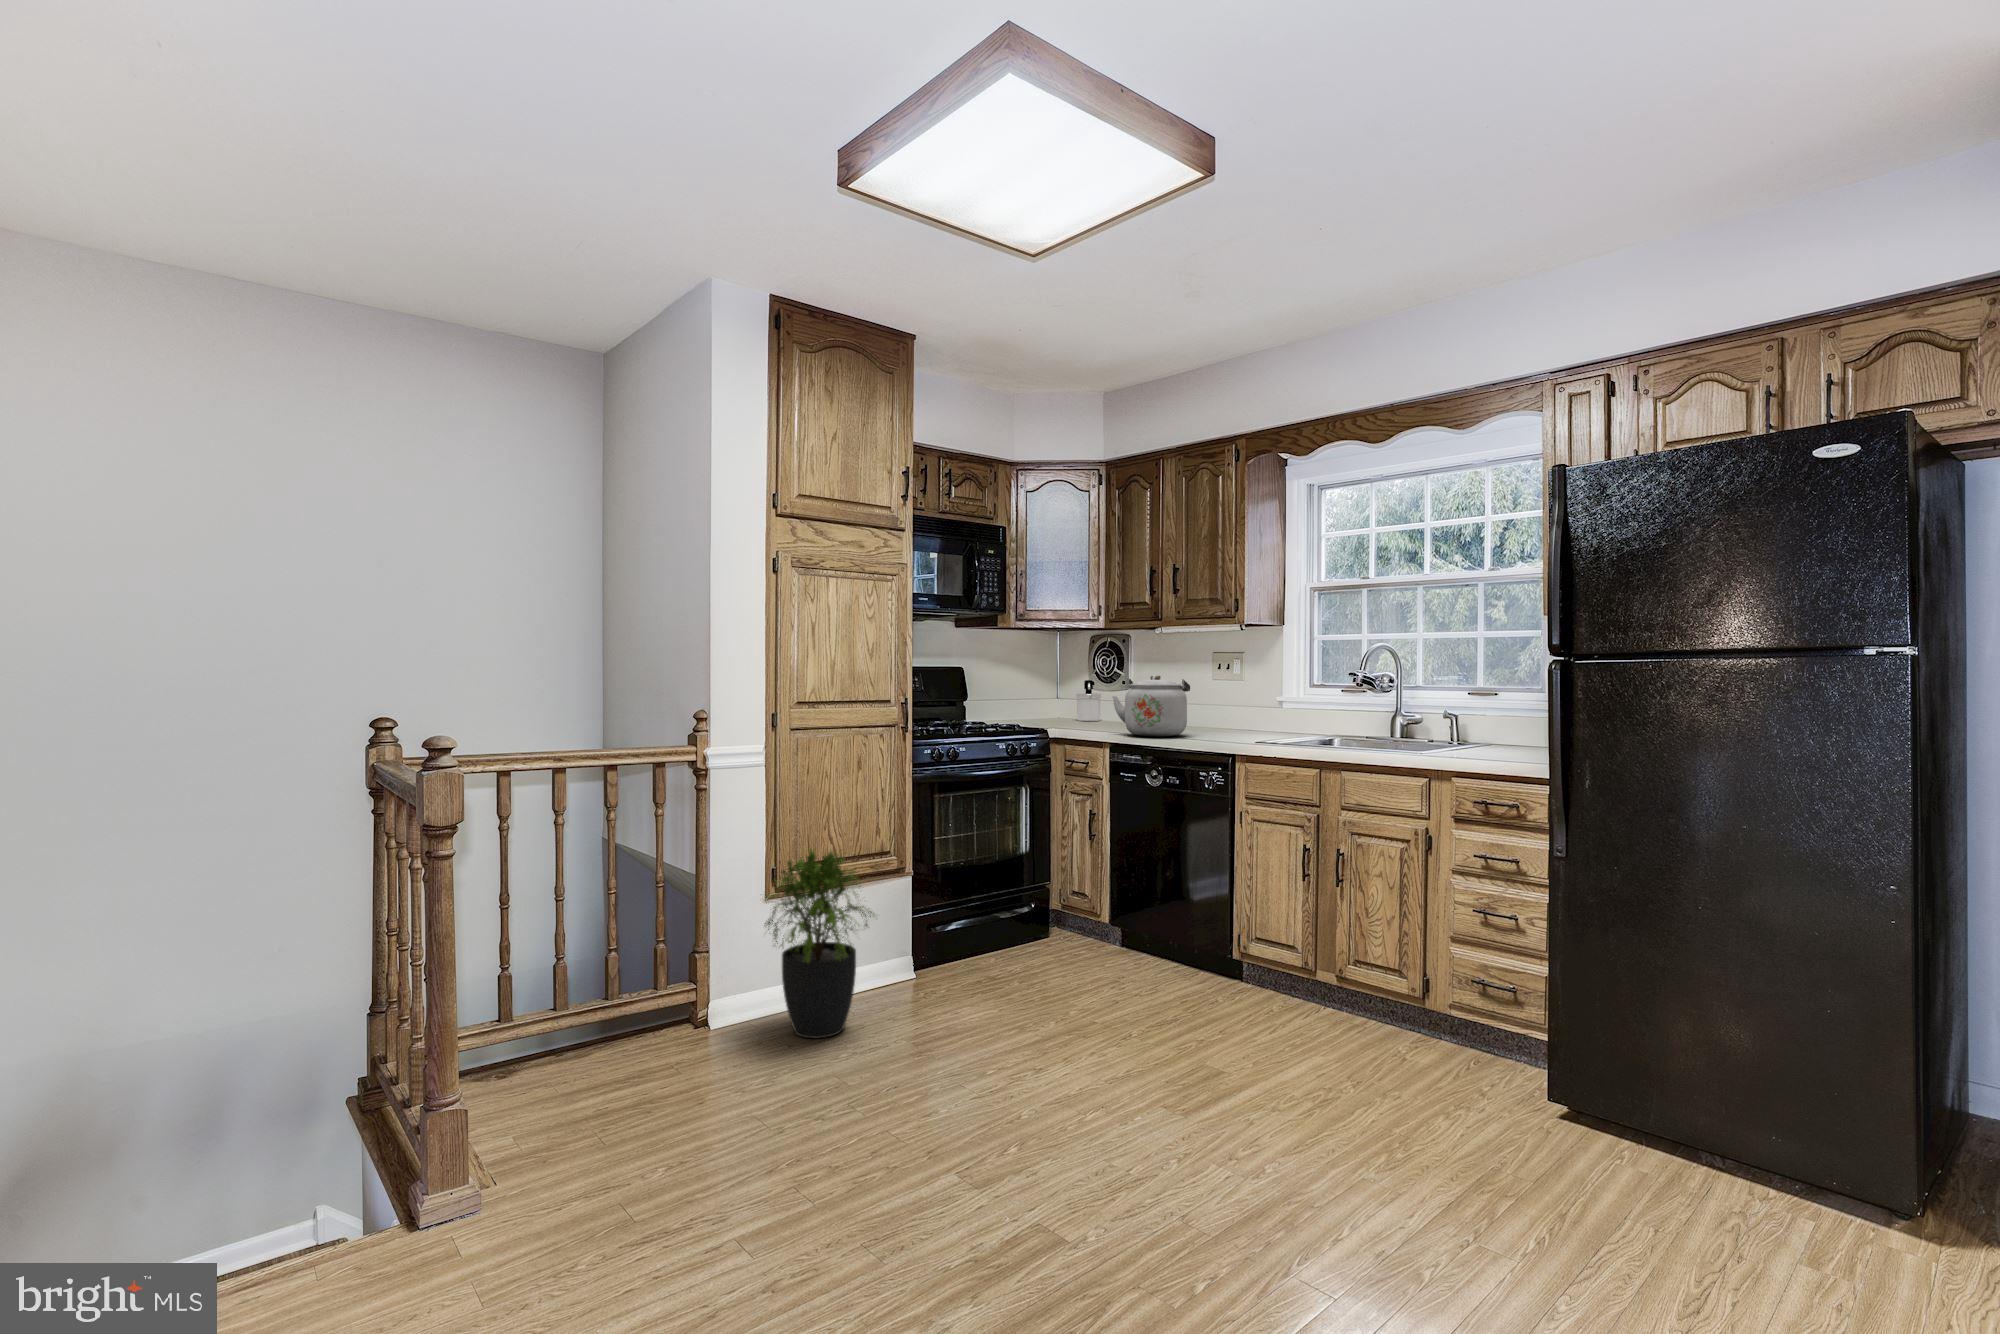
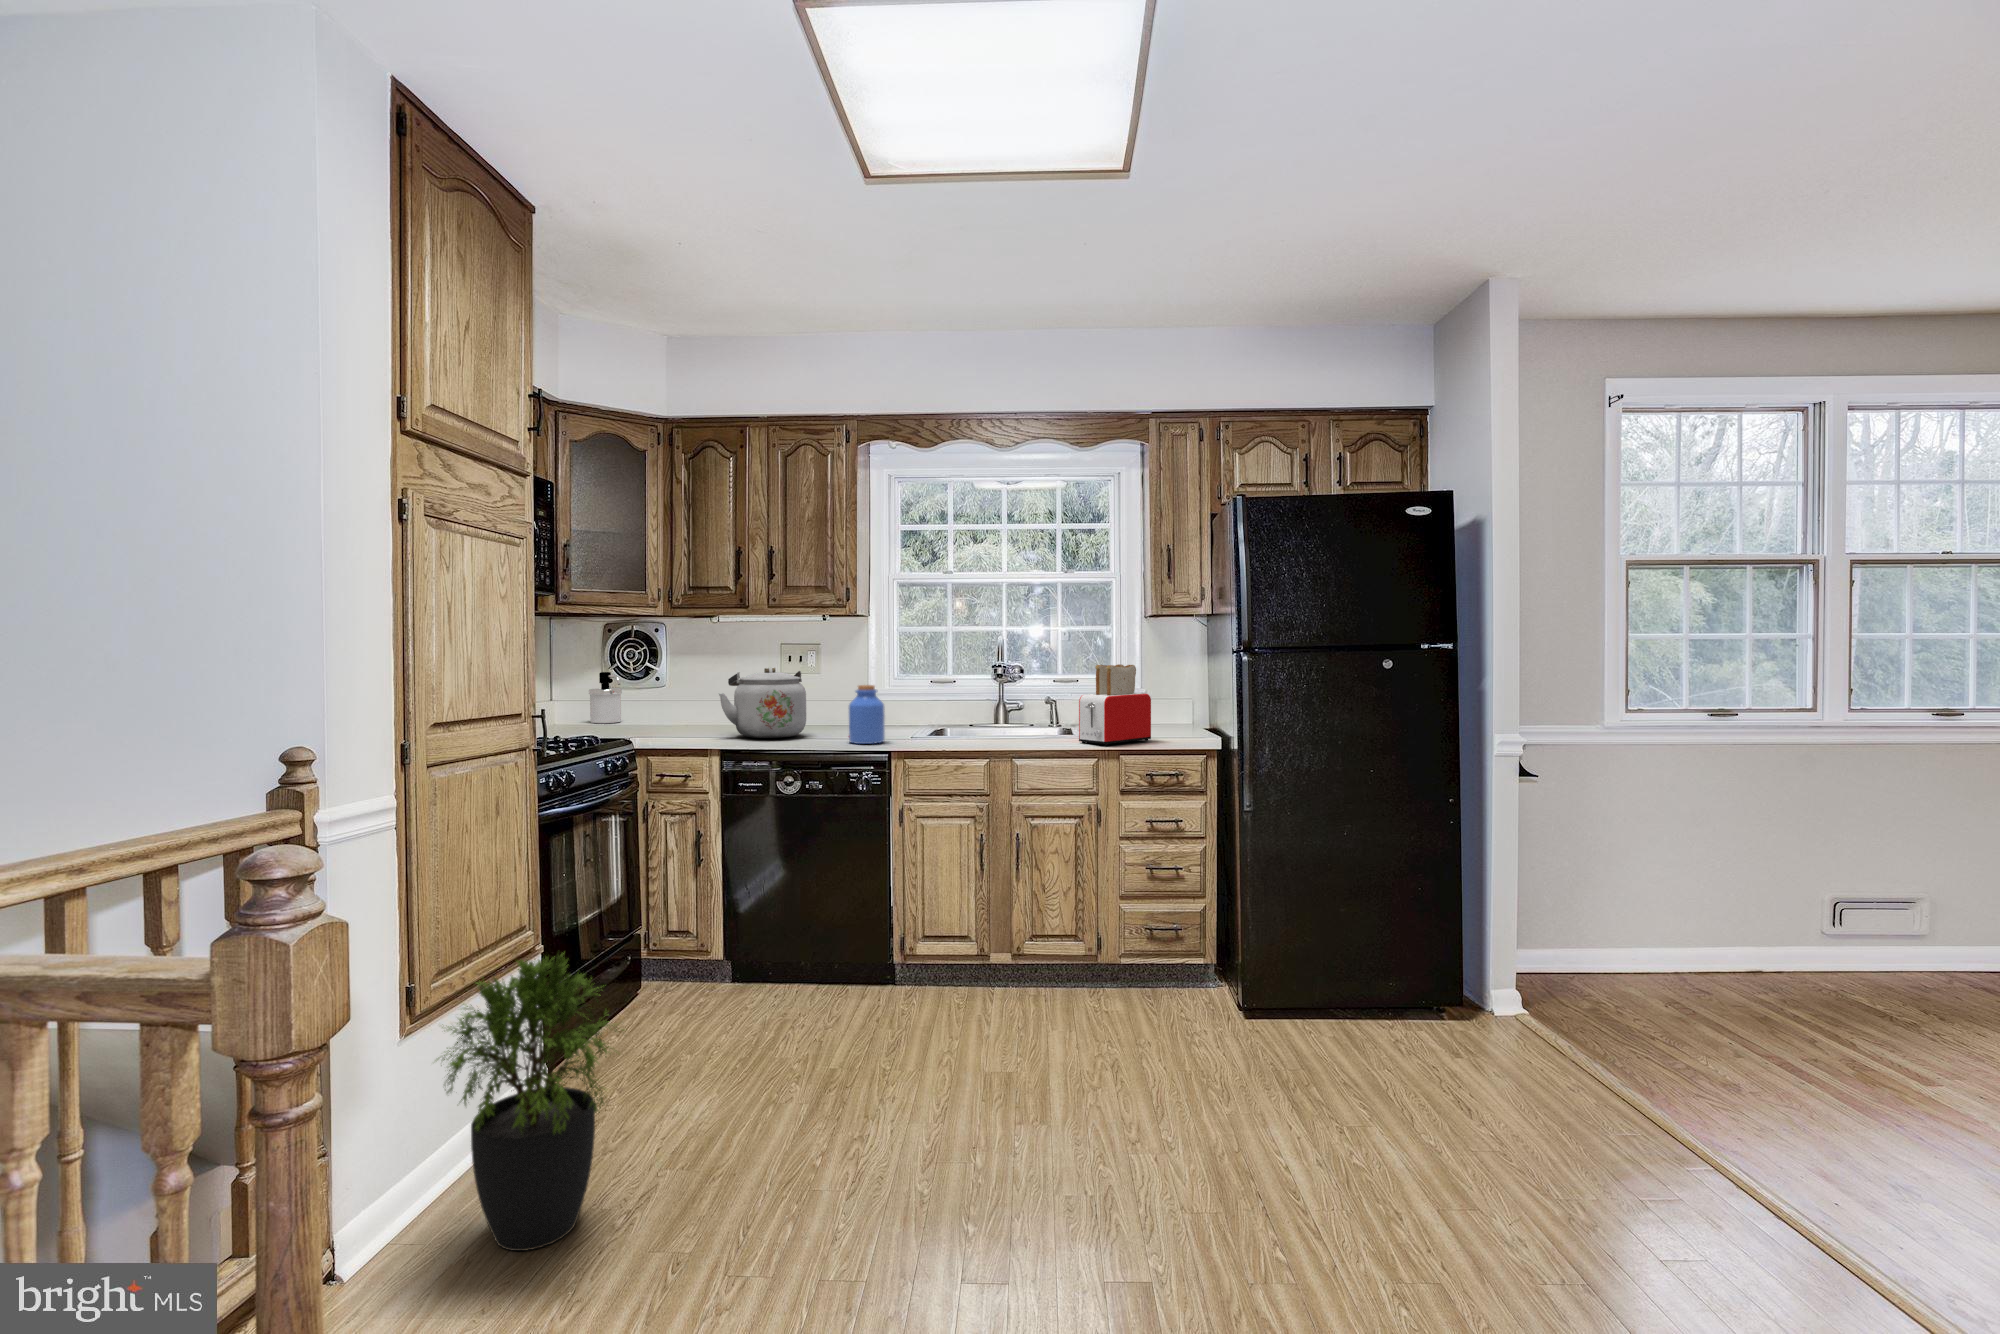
toaster: none [1414,675,1513,765] -> present [1079,664,1151,746]
jar: none [1193,691,1227,745] -> present [849,685,885,744]

